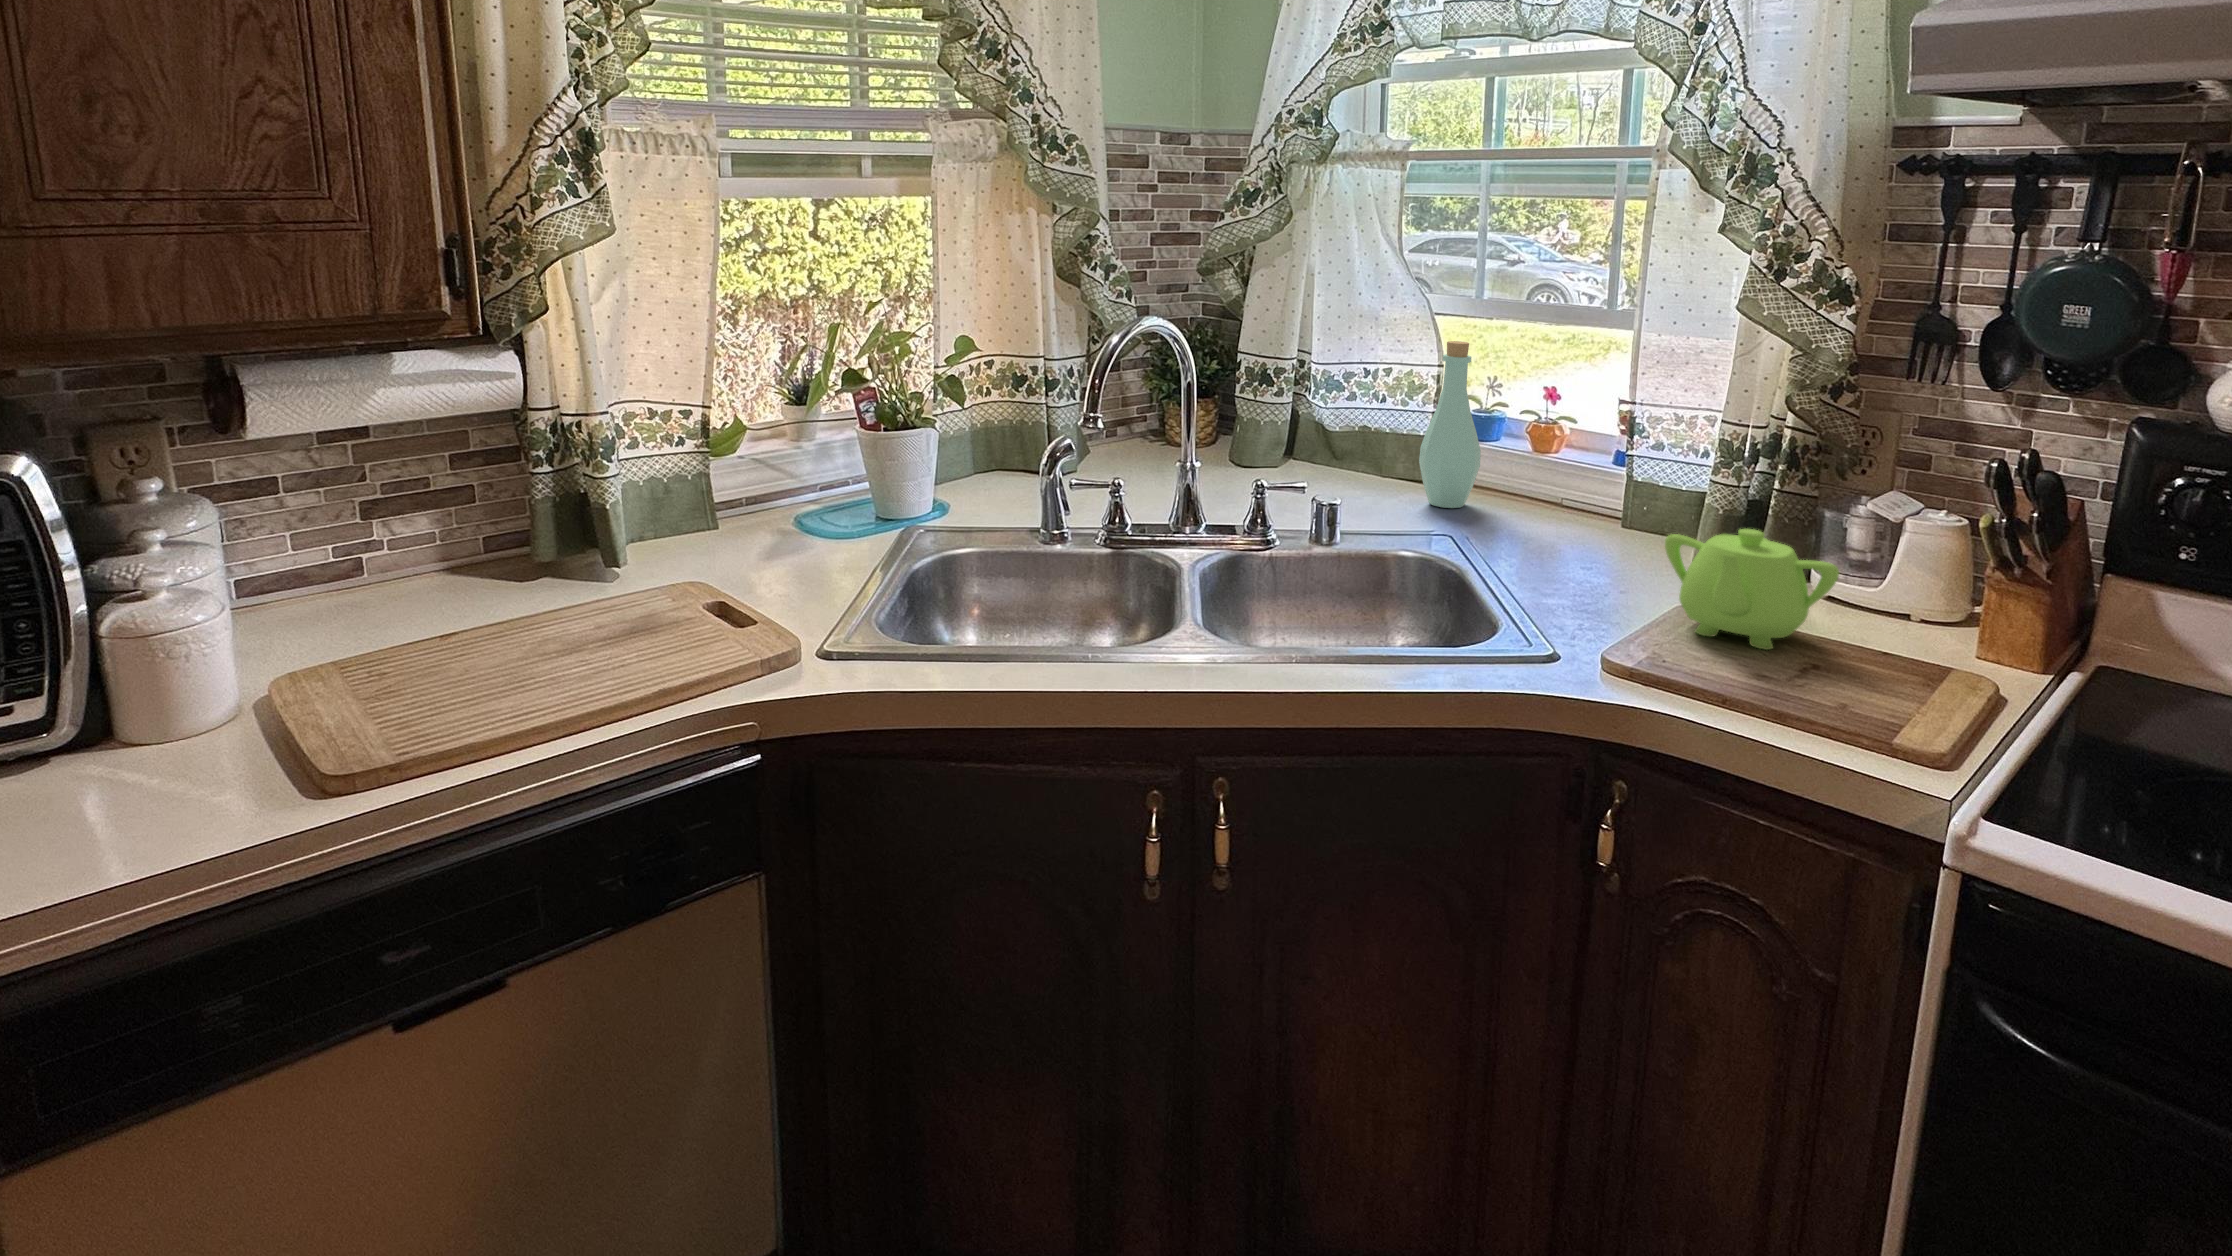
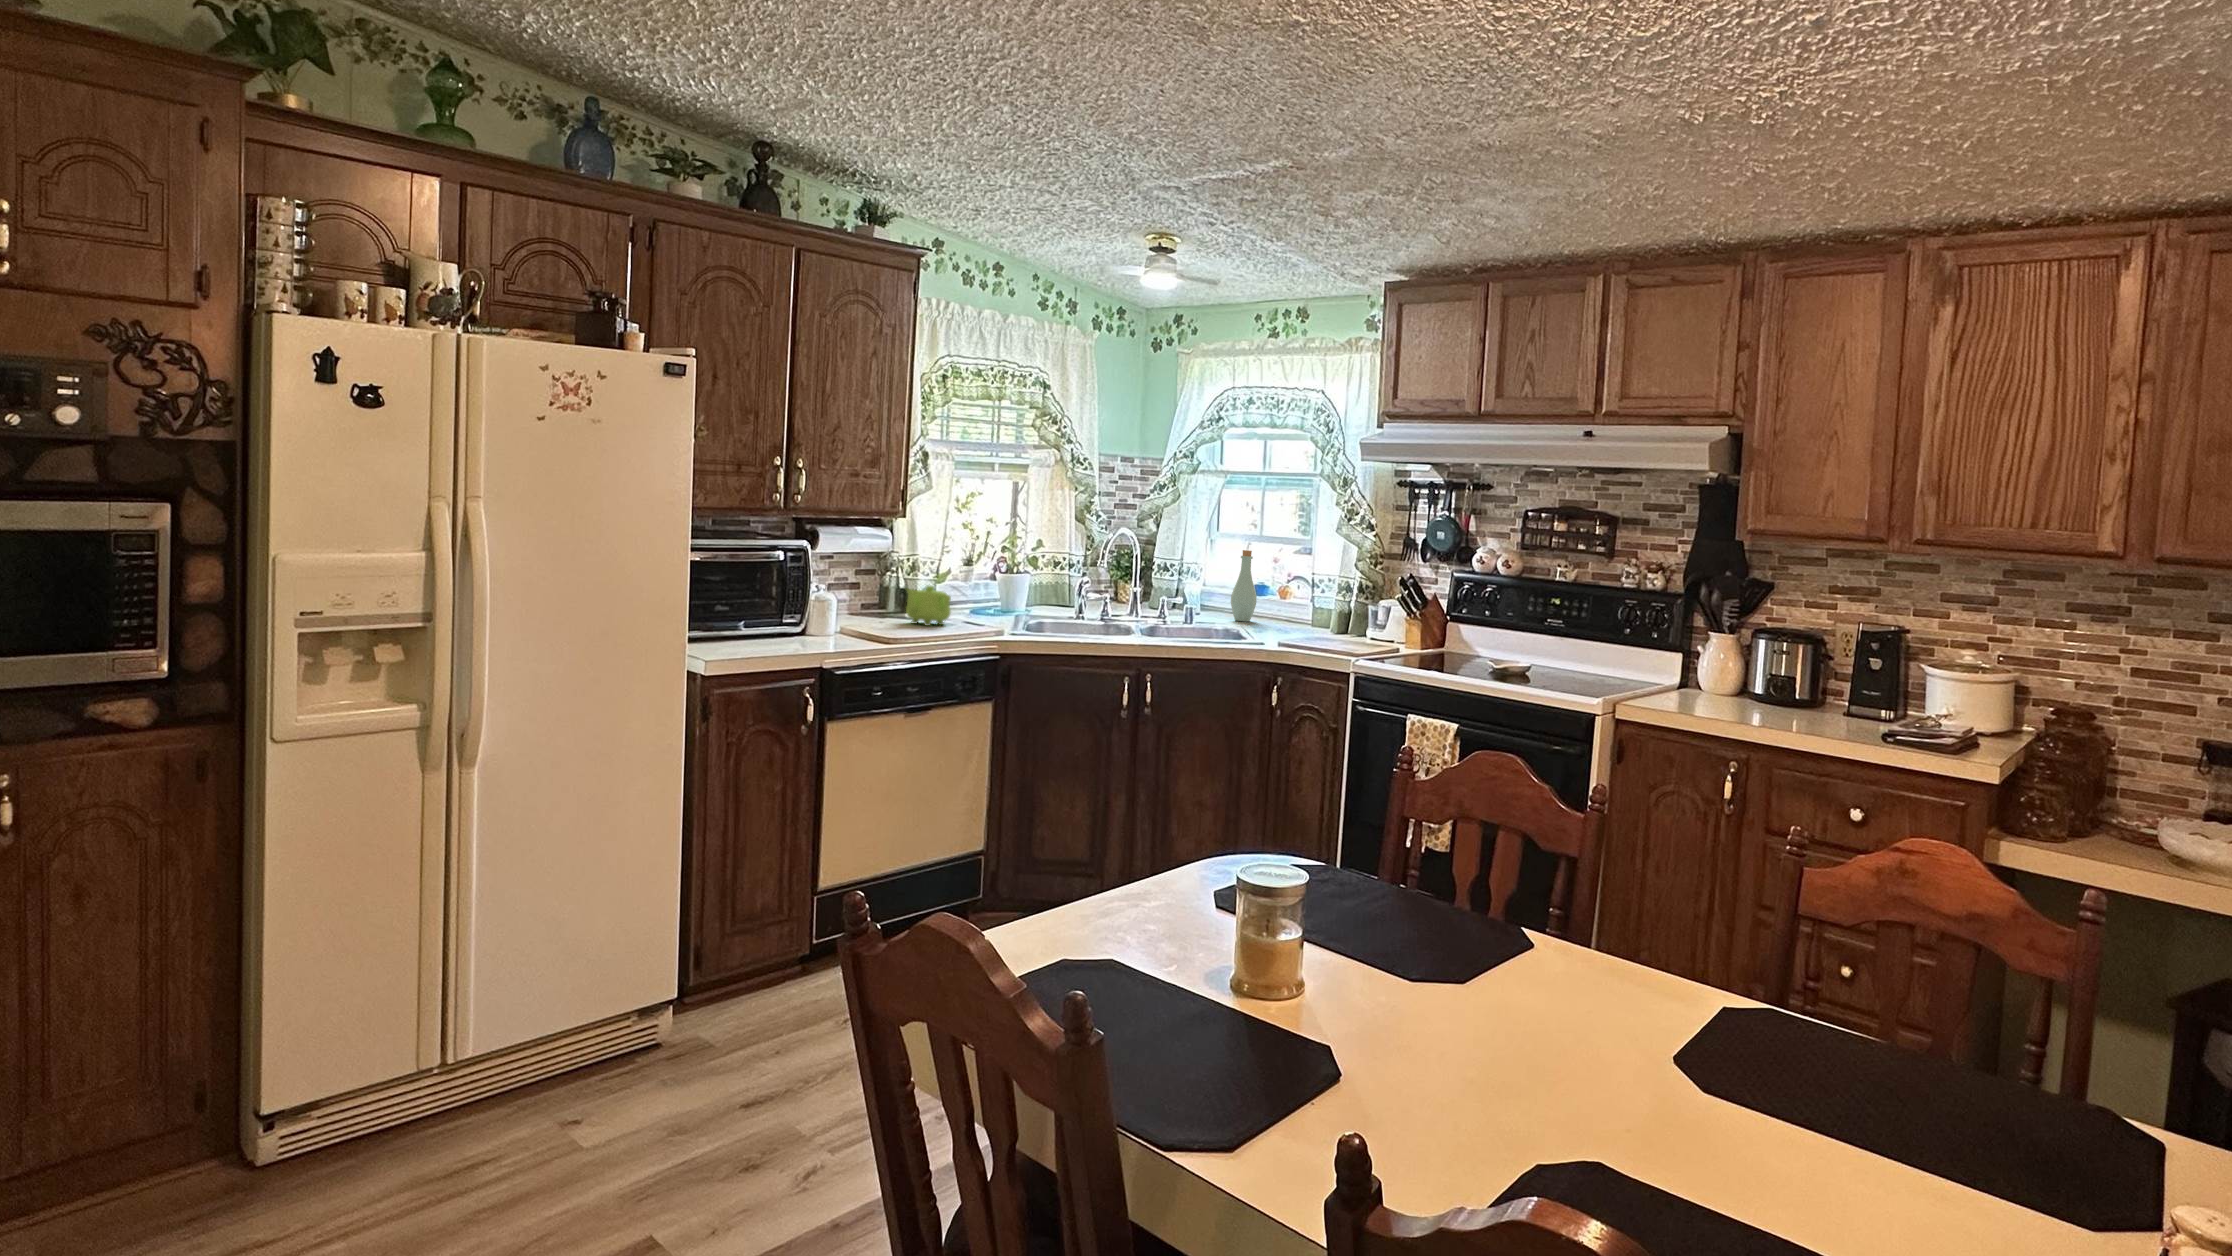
teapot: present [1665,529,1839,649] -> present [906,586,951,626]

